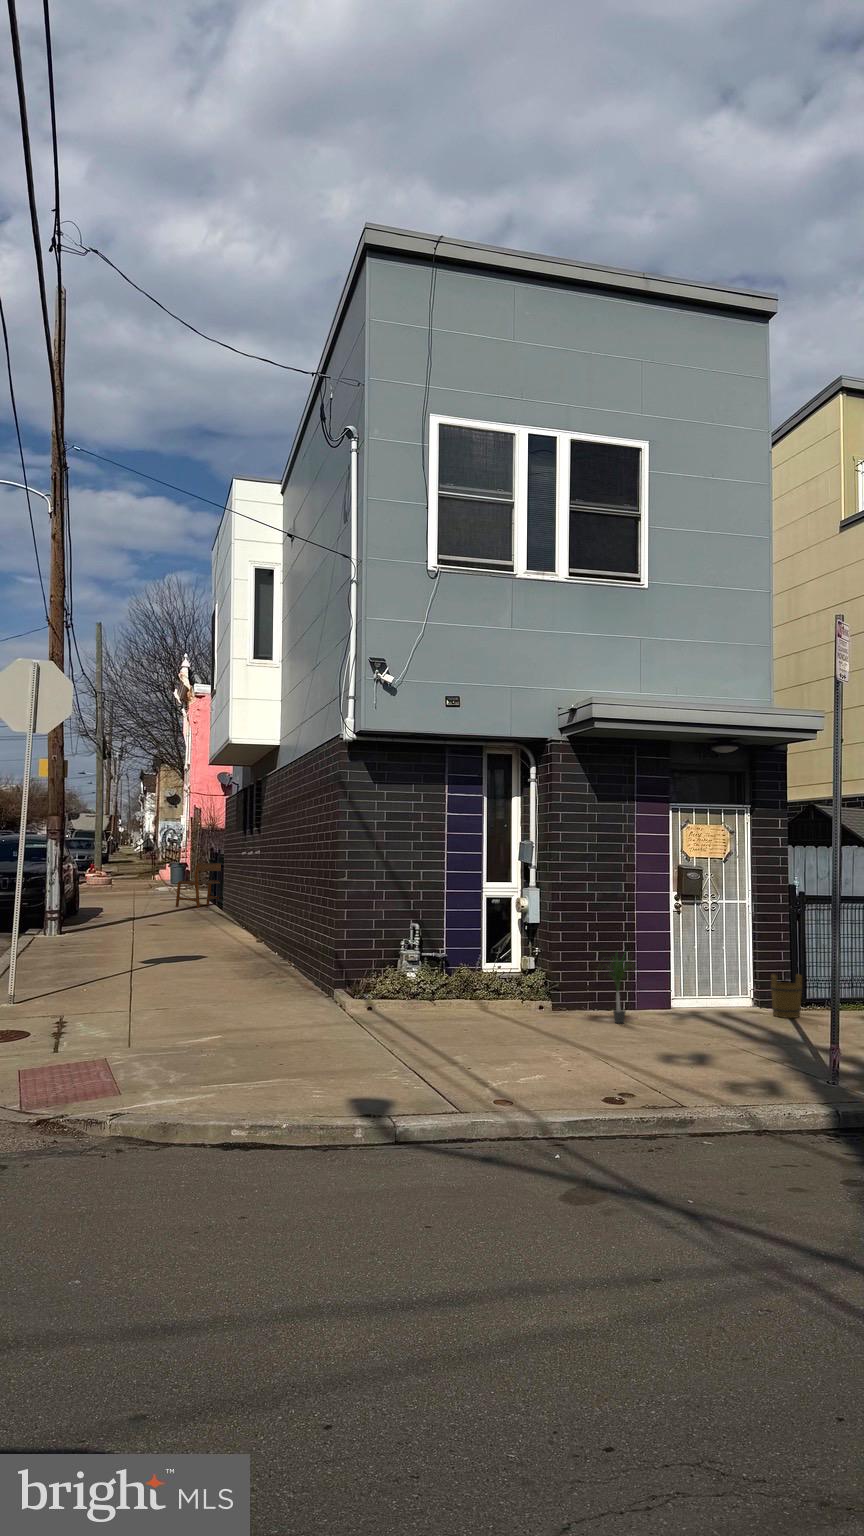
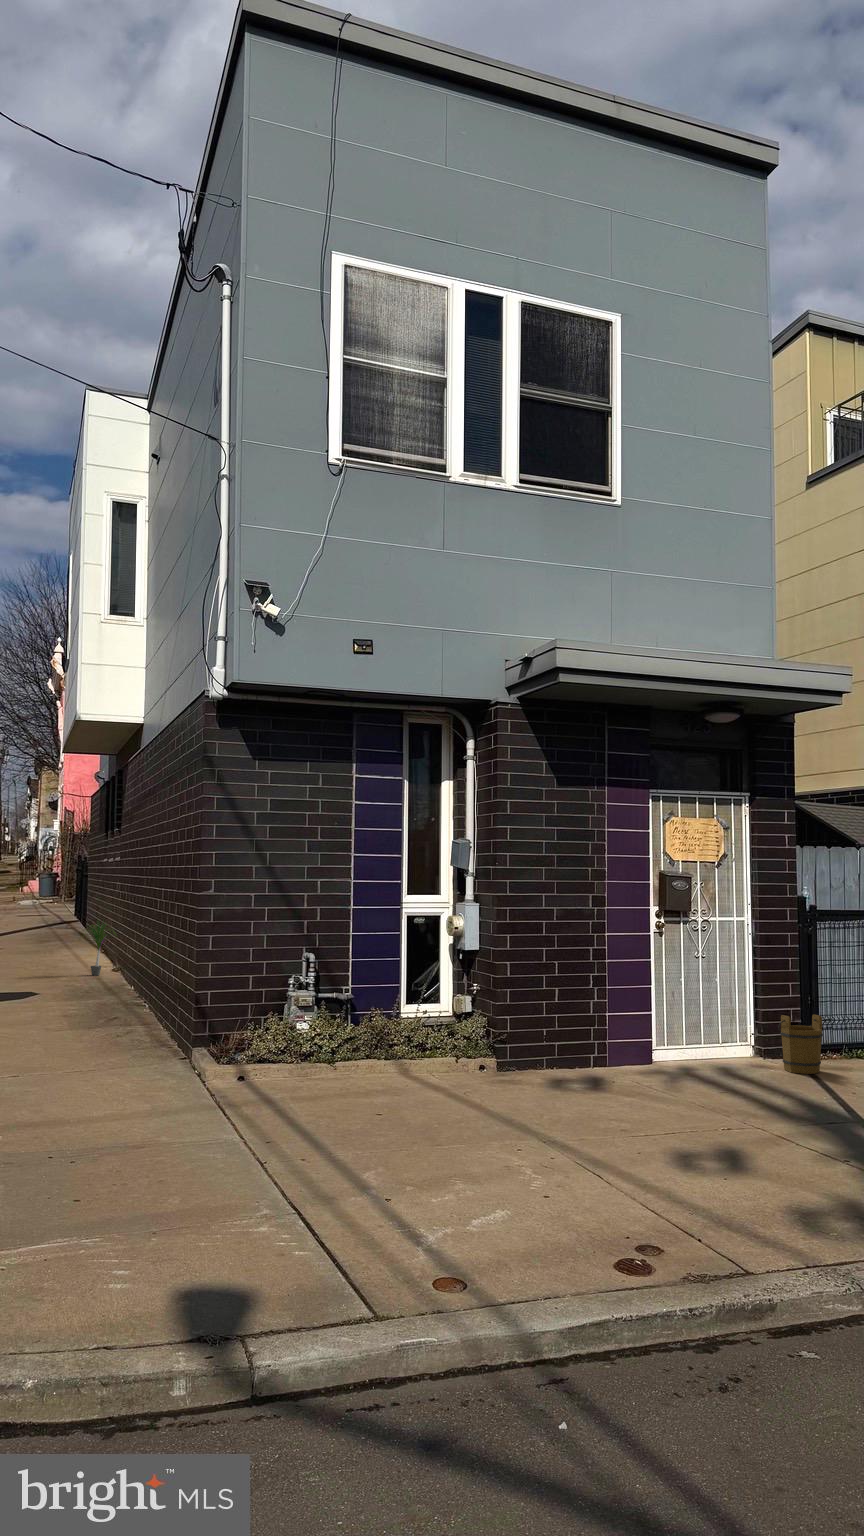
bench: present [176,863,221,908] -> none [31,872,92,924]
potted plant: present [607,955,630,1023] -> present [90,924,115,976]

